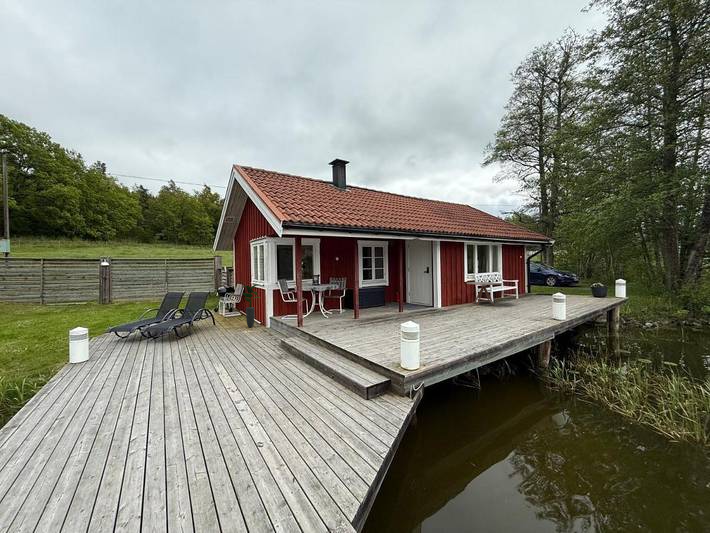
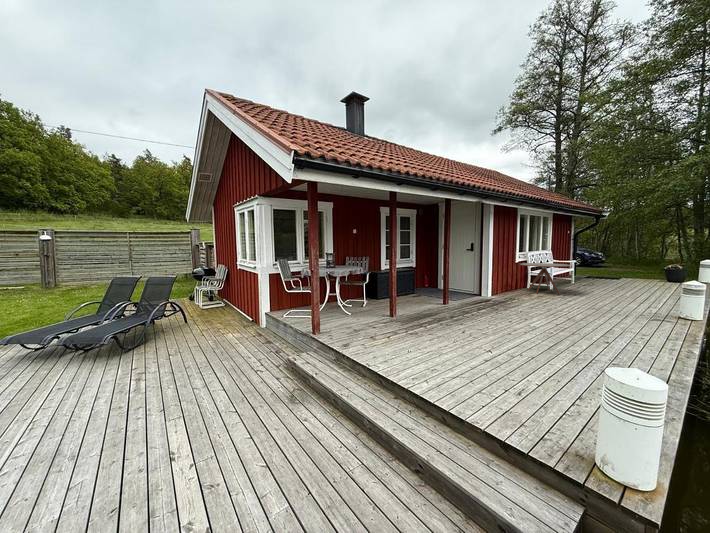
potted plant: present [242,284,260,327] -> none [224,267,253,327]

